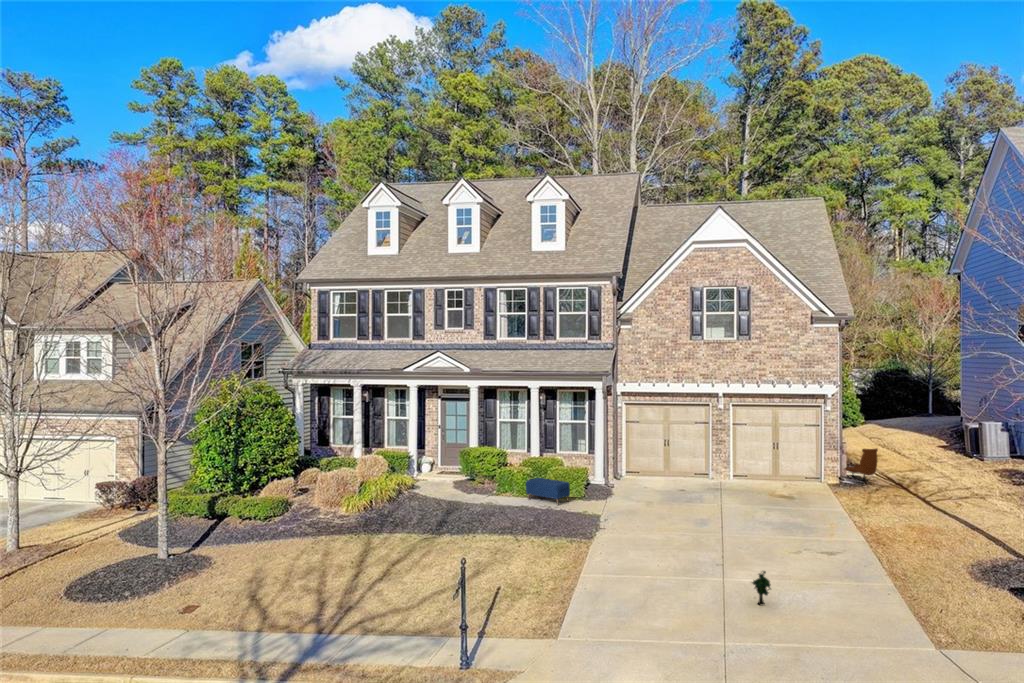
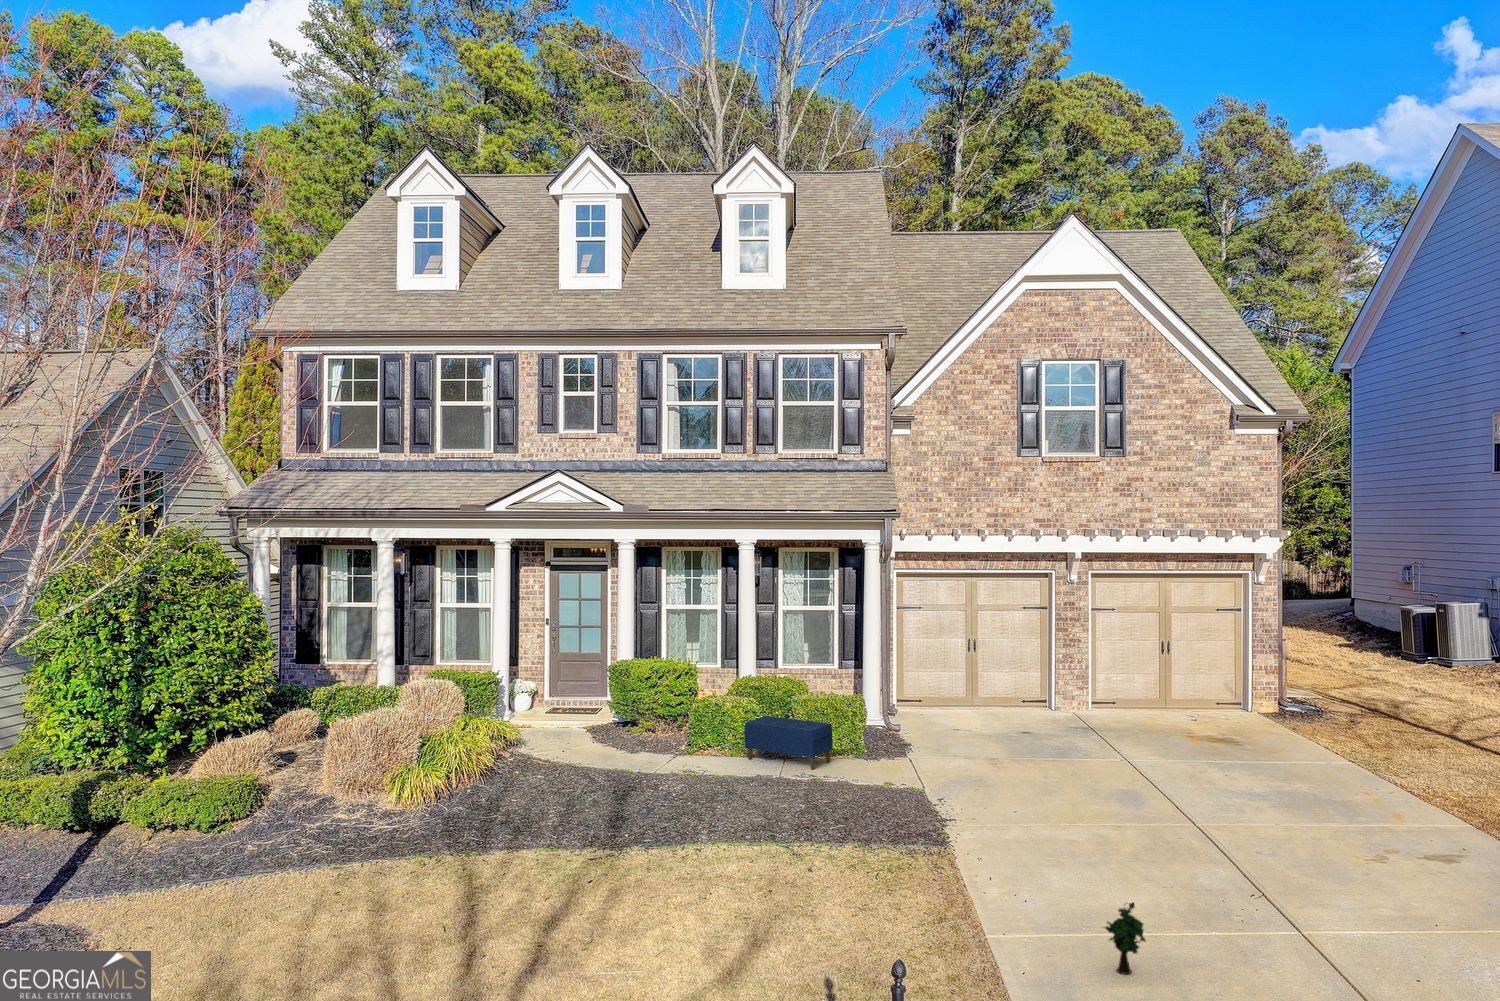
lounge chair: present [845,448,878,481] -> none [1286,648,1355,712]
decorative plant: present [752,571,771,605] -> present [1105,903,1146,974]

